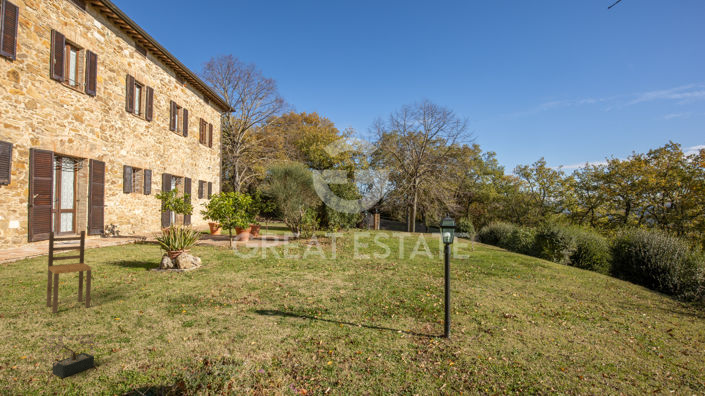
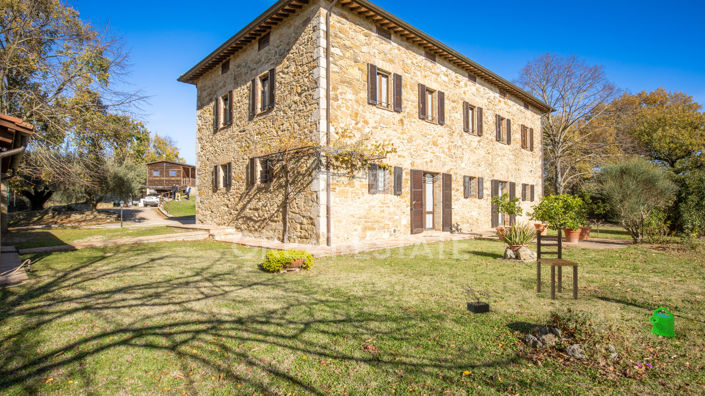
chair: present [47,231,91,313] -> present [537,230,578,299]
watering can: none [282,314,304,345] -> present [649,307,676,337]

